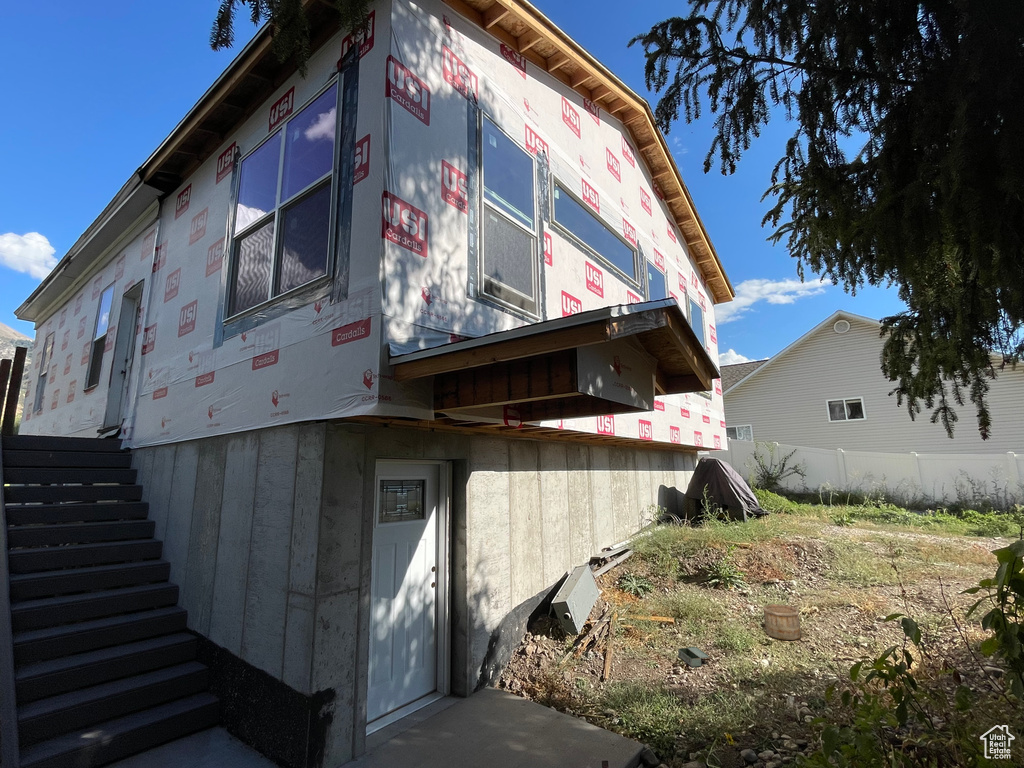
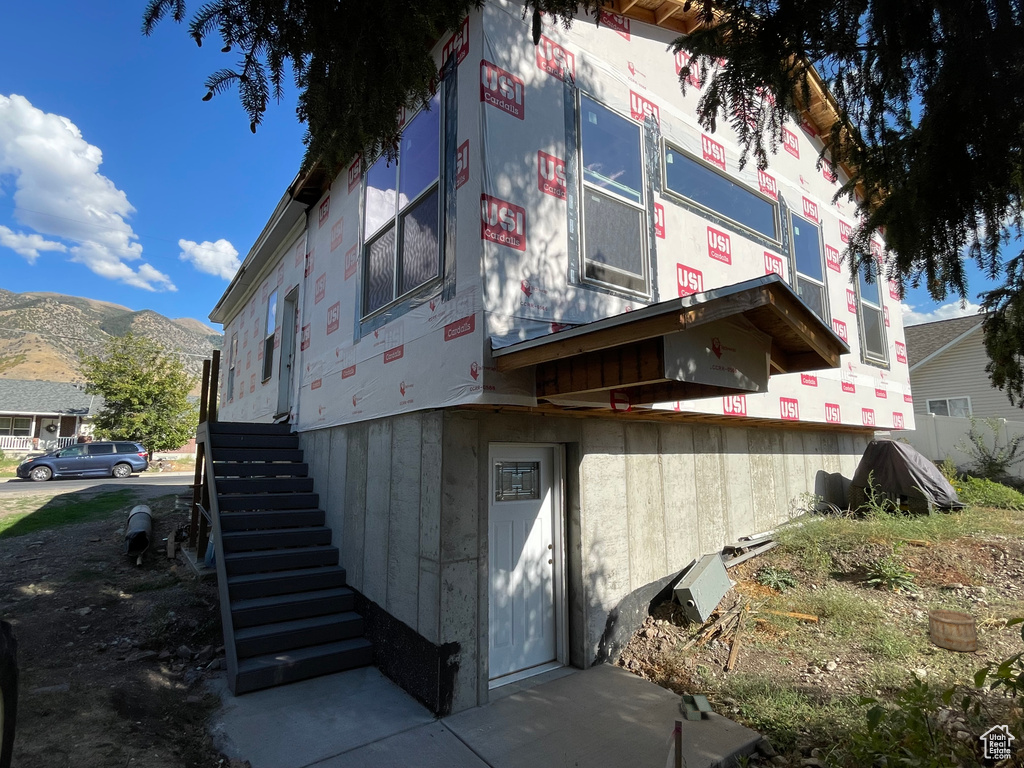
toolbox: present [678,647,710,667] -> present [681,695,713,721]

